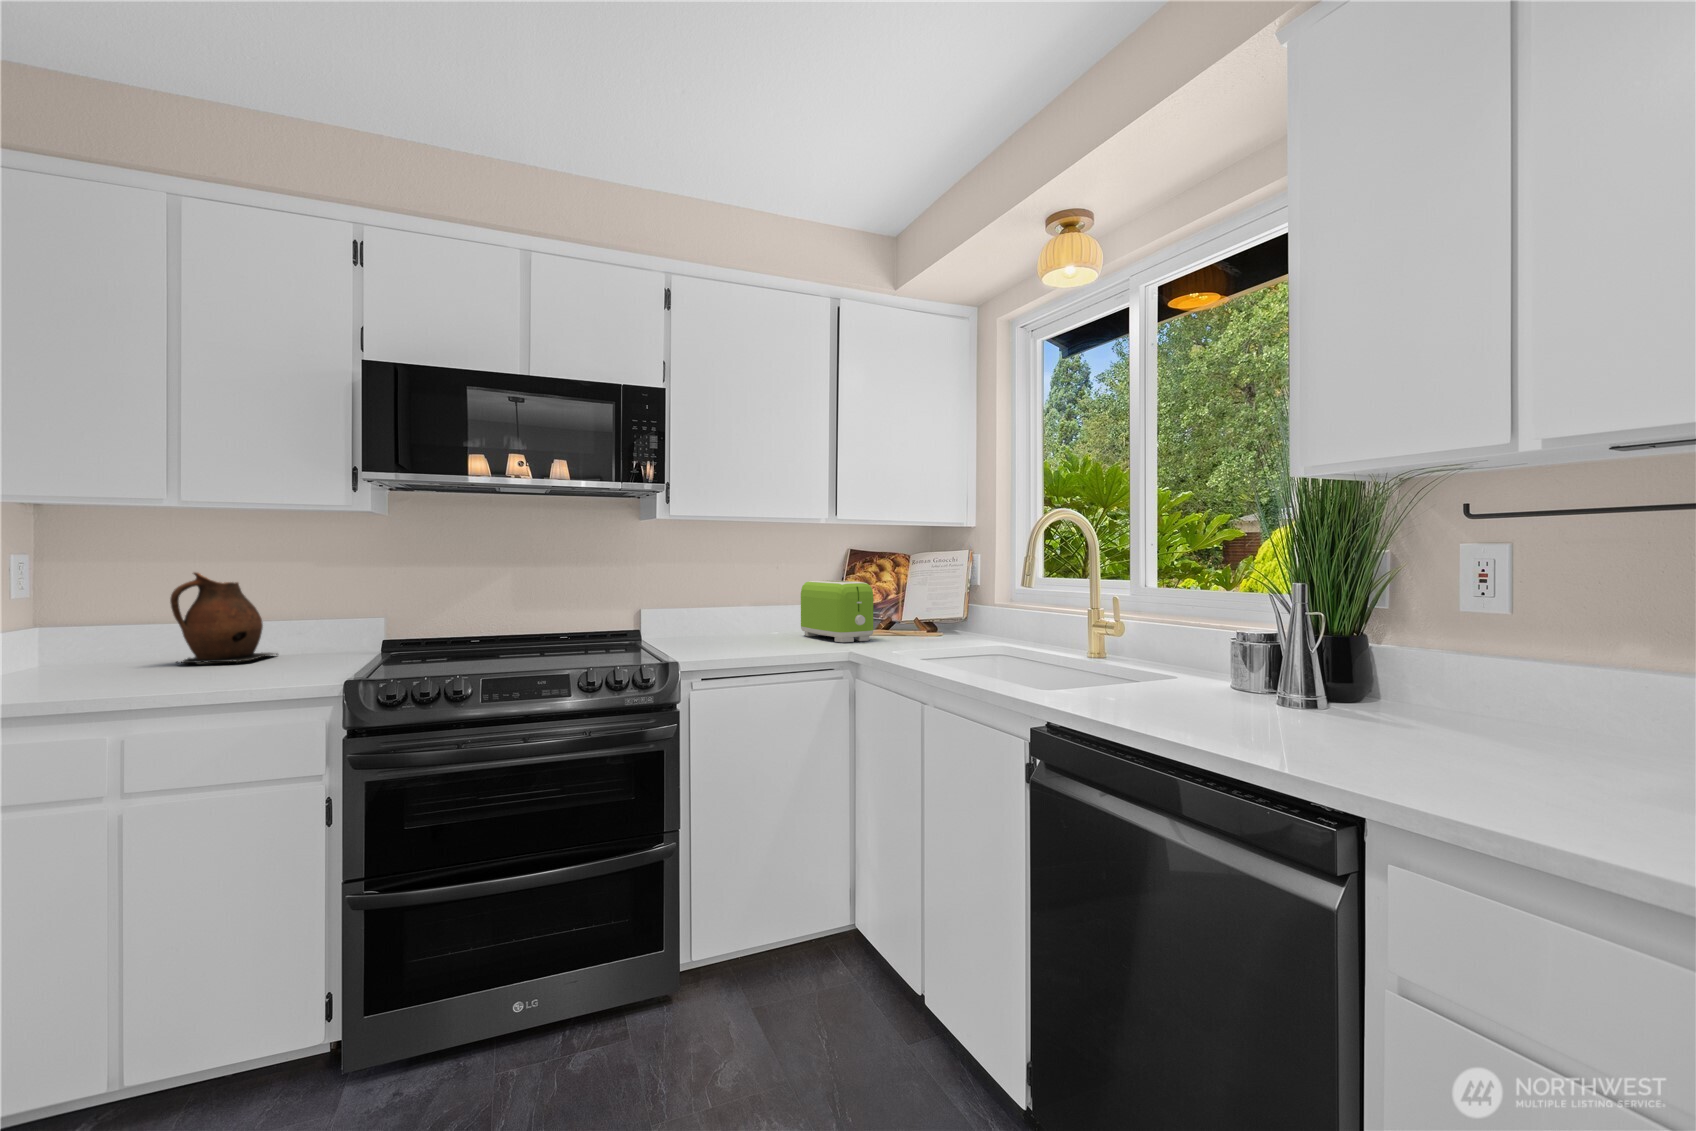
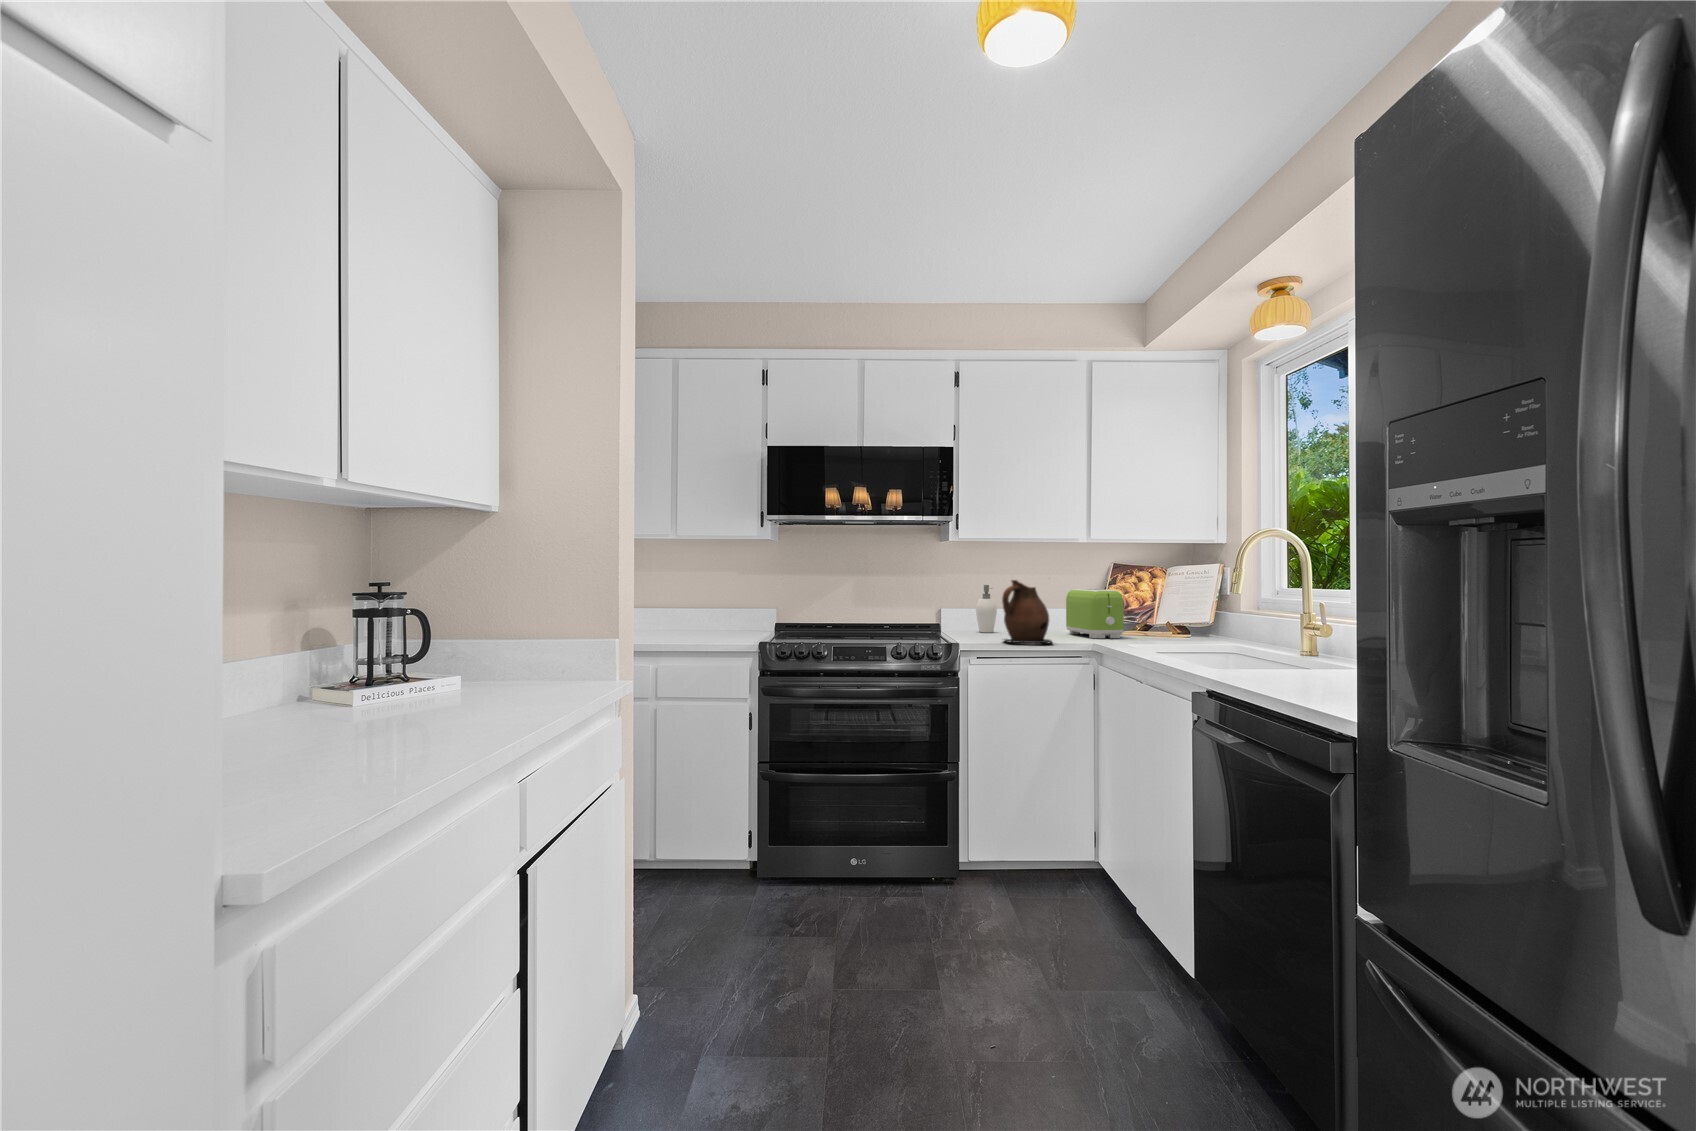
ceramic pitcher: present [170,572,277,663] -> present [1002,580,1052,643]
soap dispenser: none [688,577,715,639] -> present [976,585,997,633]

